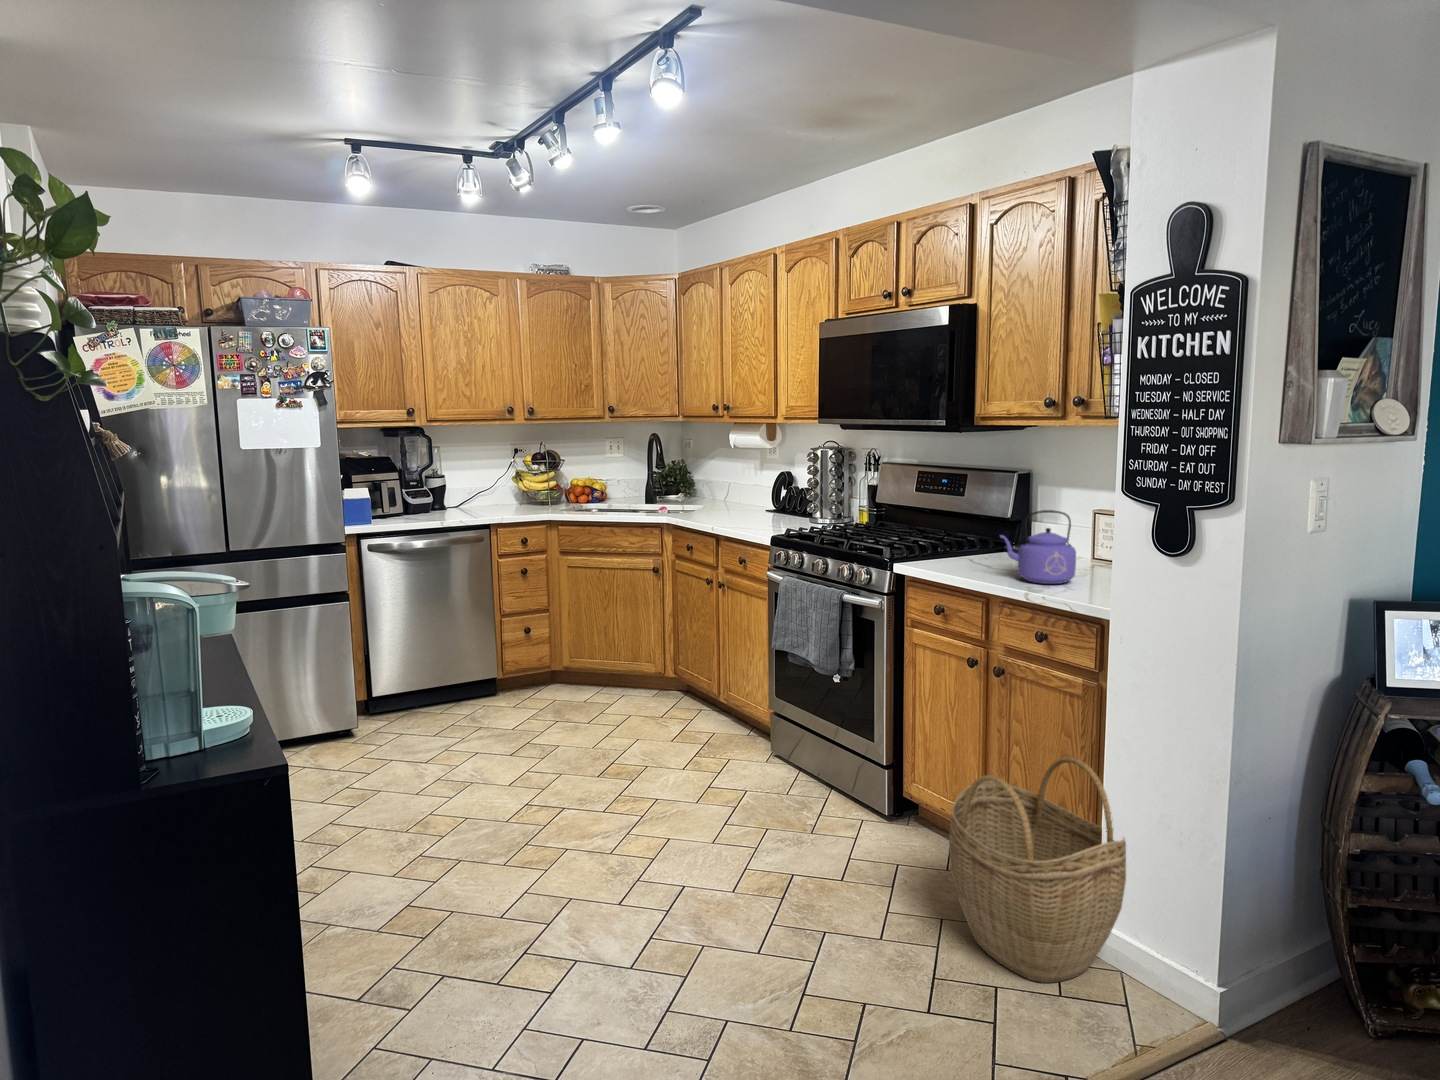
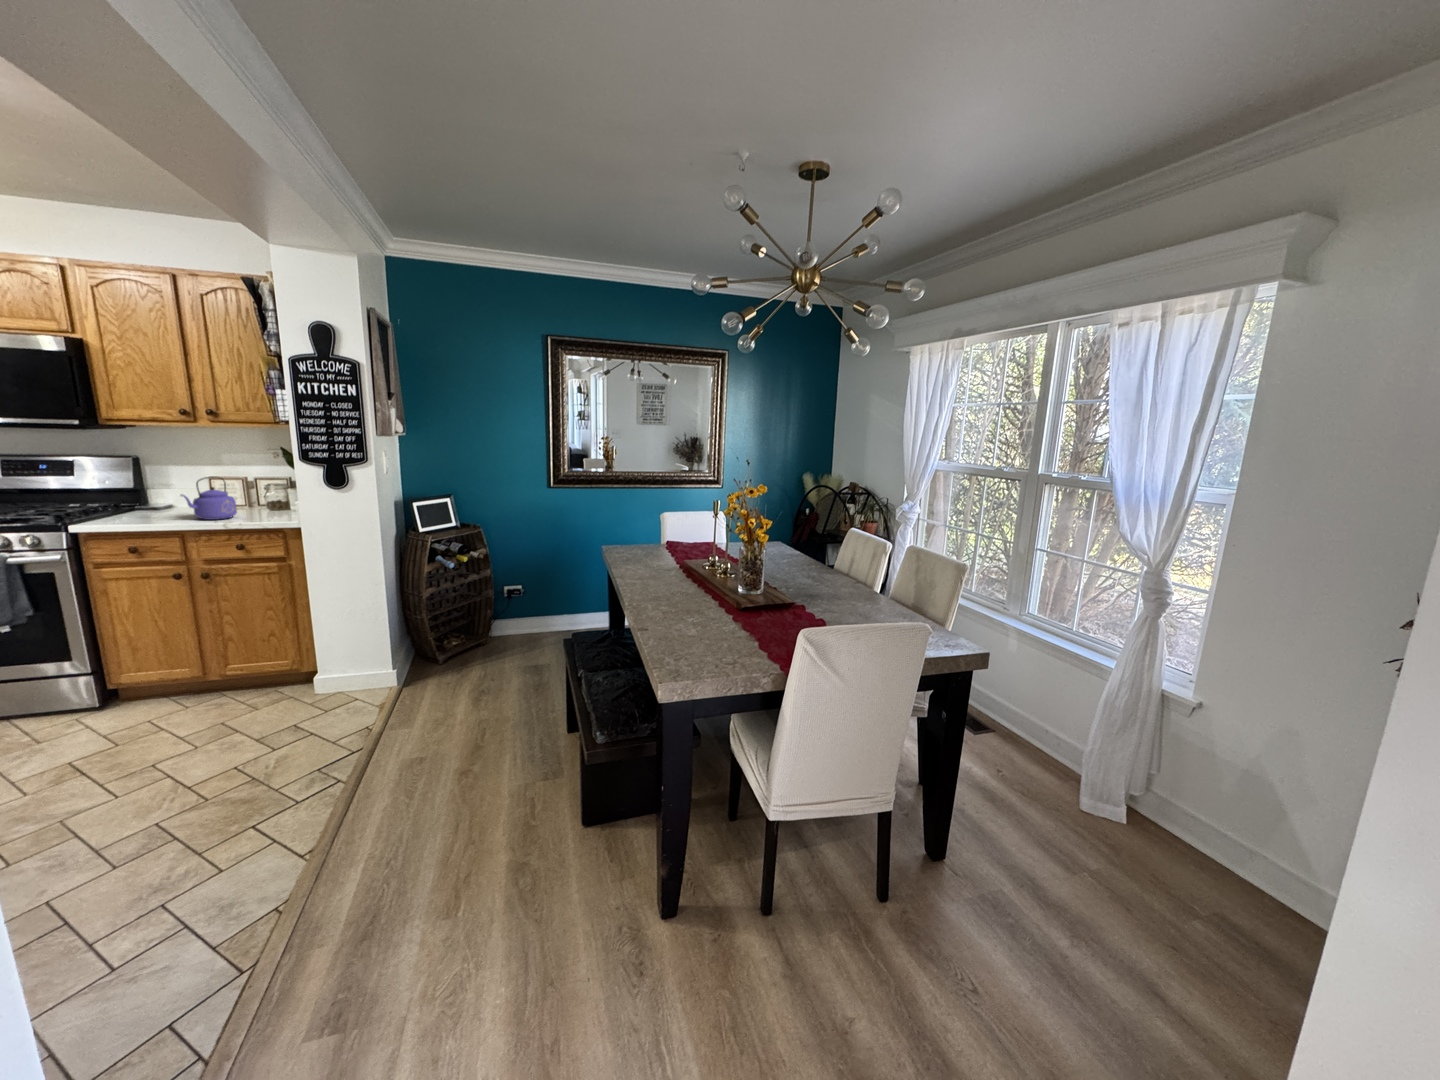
woven basket: present [949,757,1126,983] -> none [219,602,337,719]

